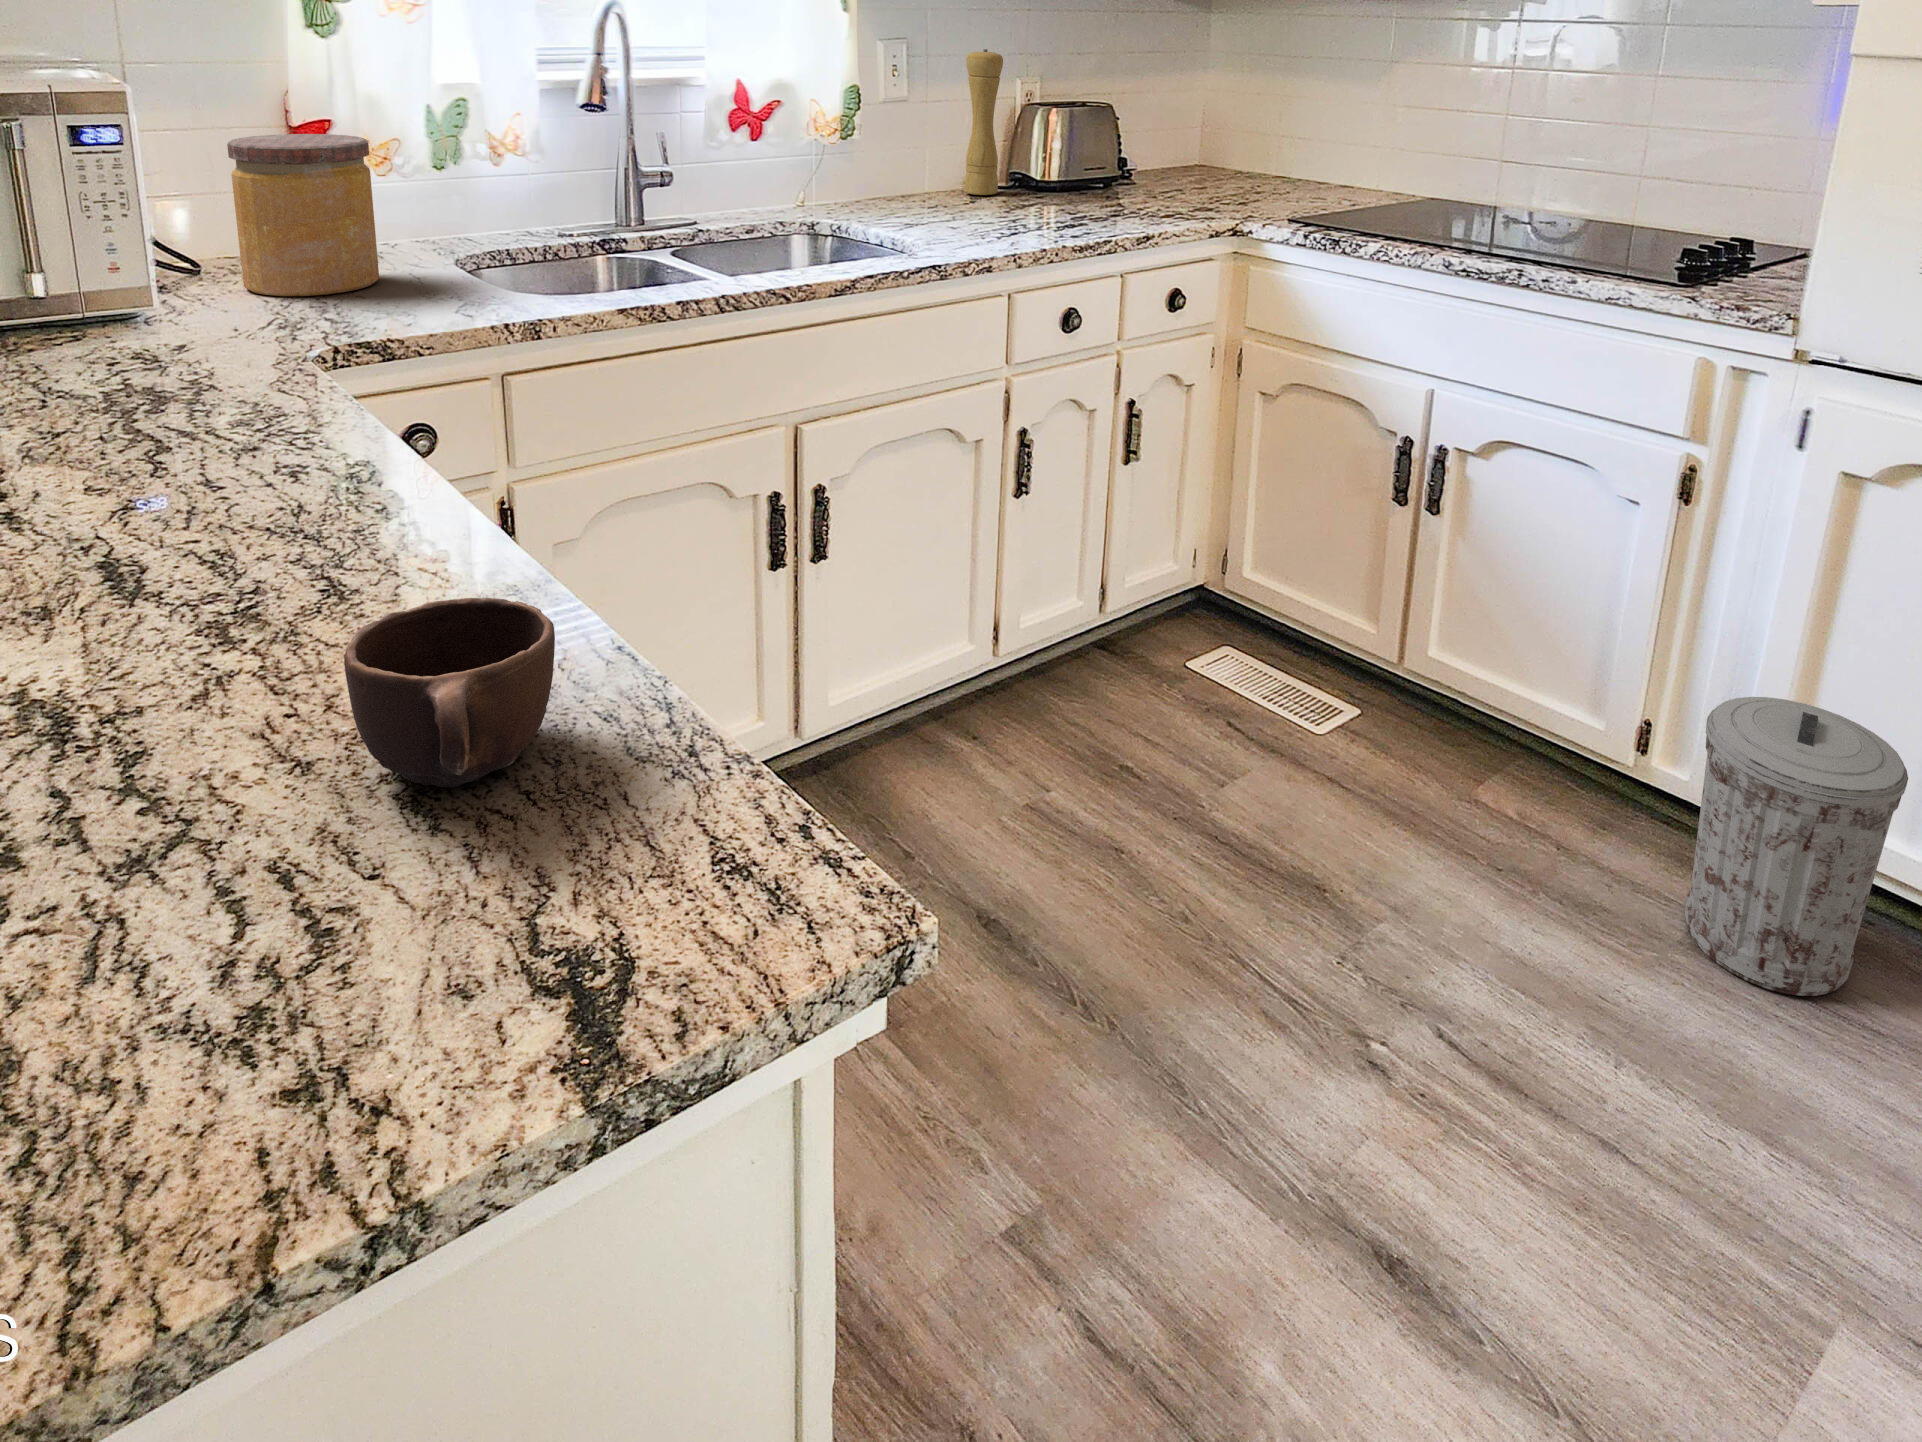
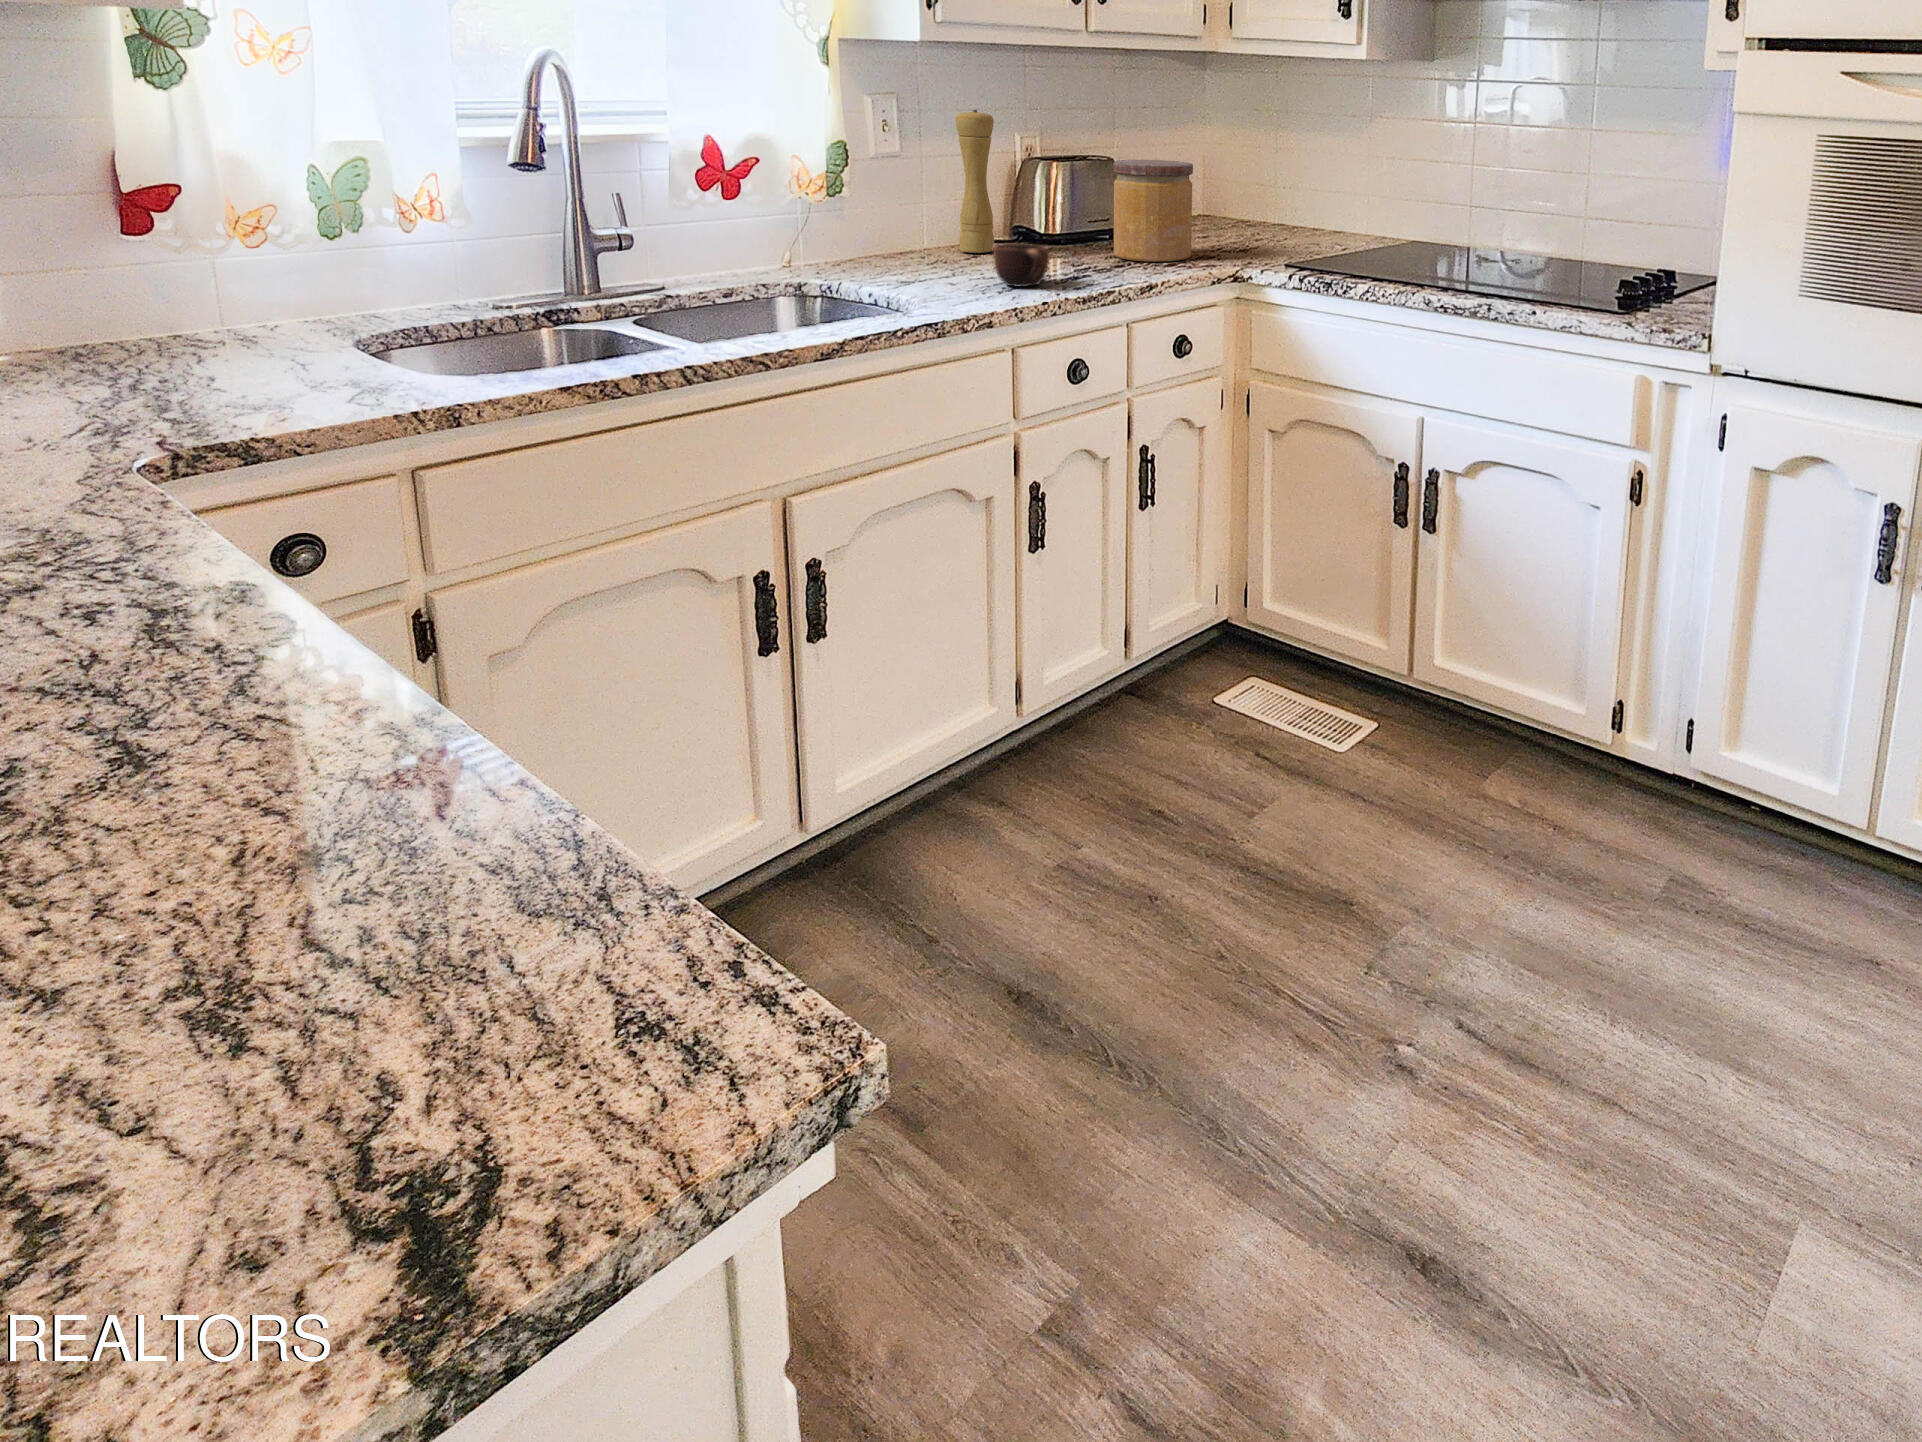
jar: present [227,134,379,296] -> present [1113,160,1193,261]
mug: present [344,598,555,788] -> present [993,244,1049,287]
trash can: present [1685,697,1908,996] -> none [1653,664,1818,924]

